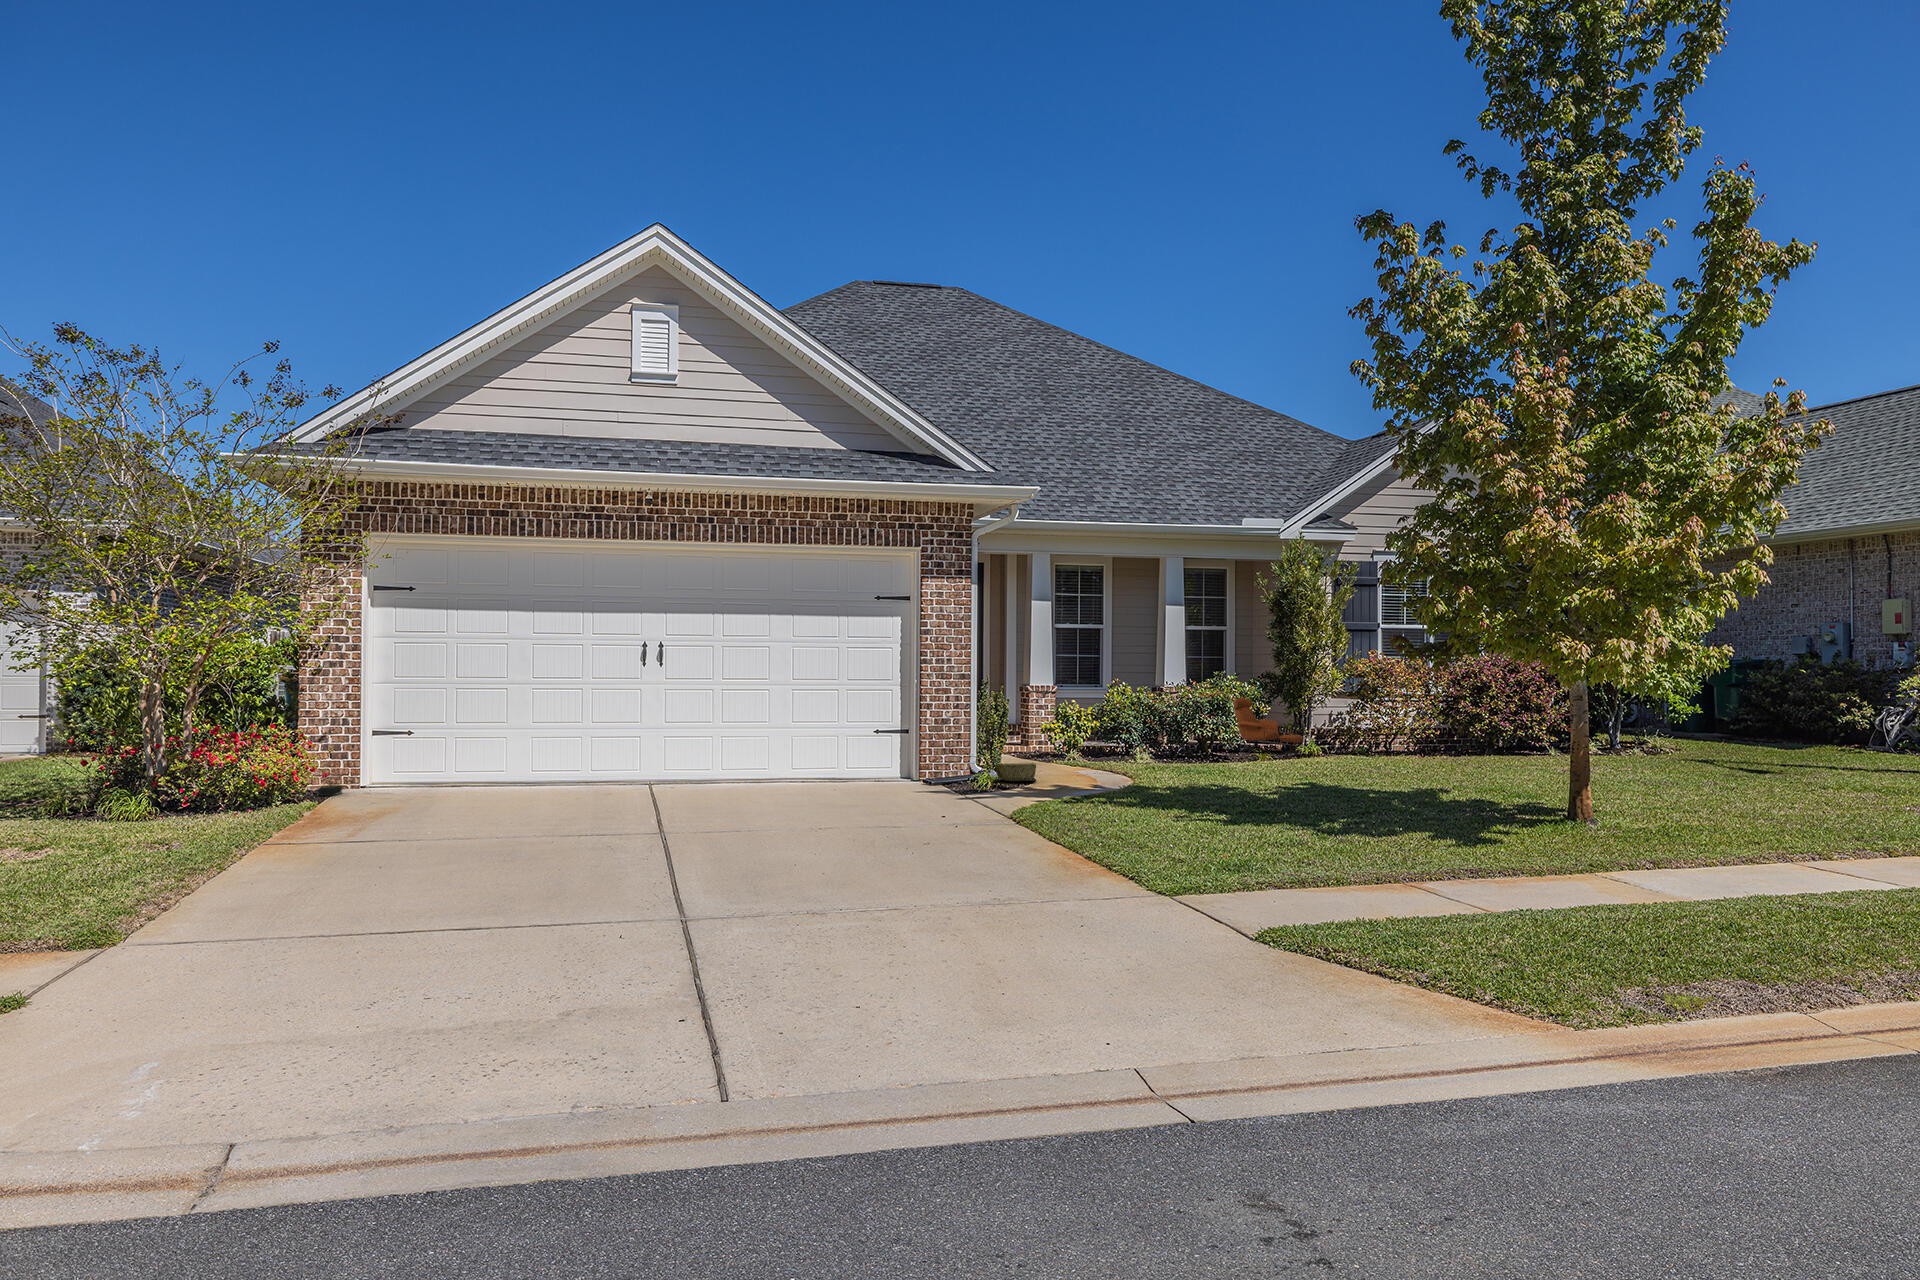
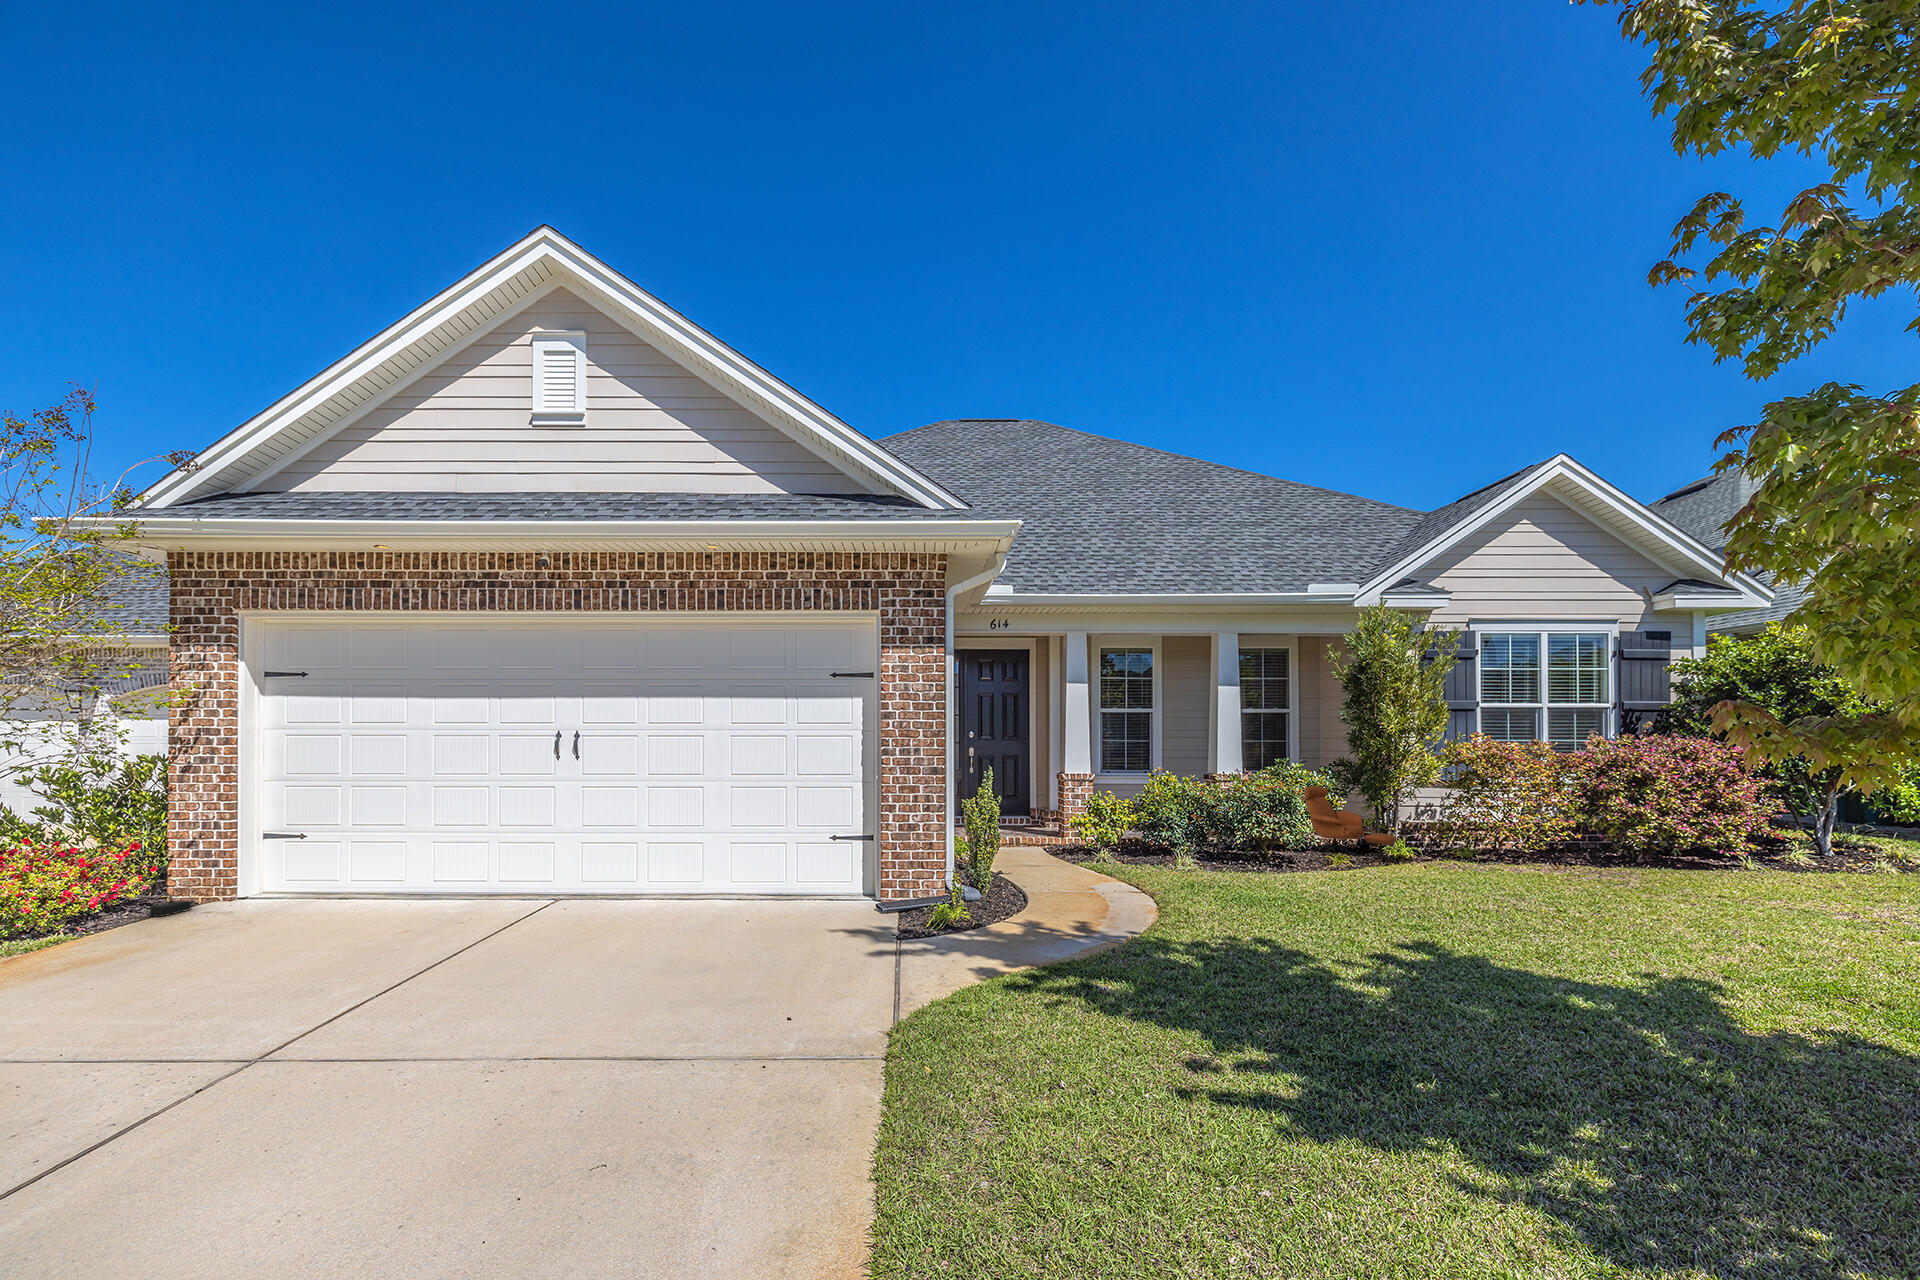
woven basket: present [995,763,1036,781] -> none [965,887,1022,914]

